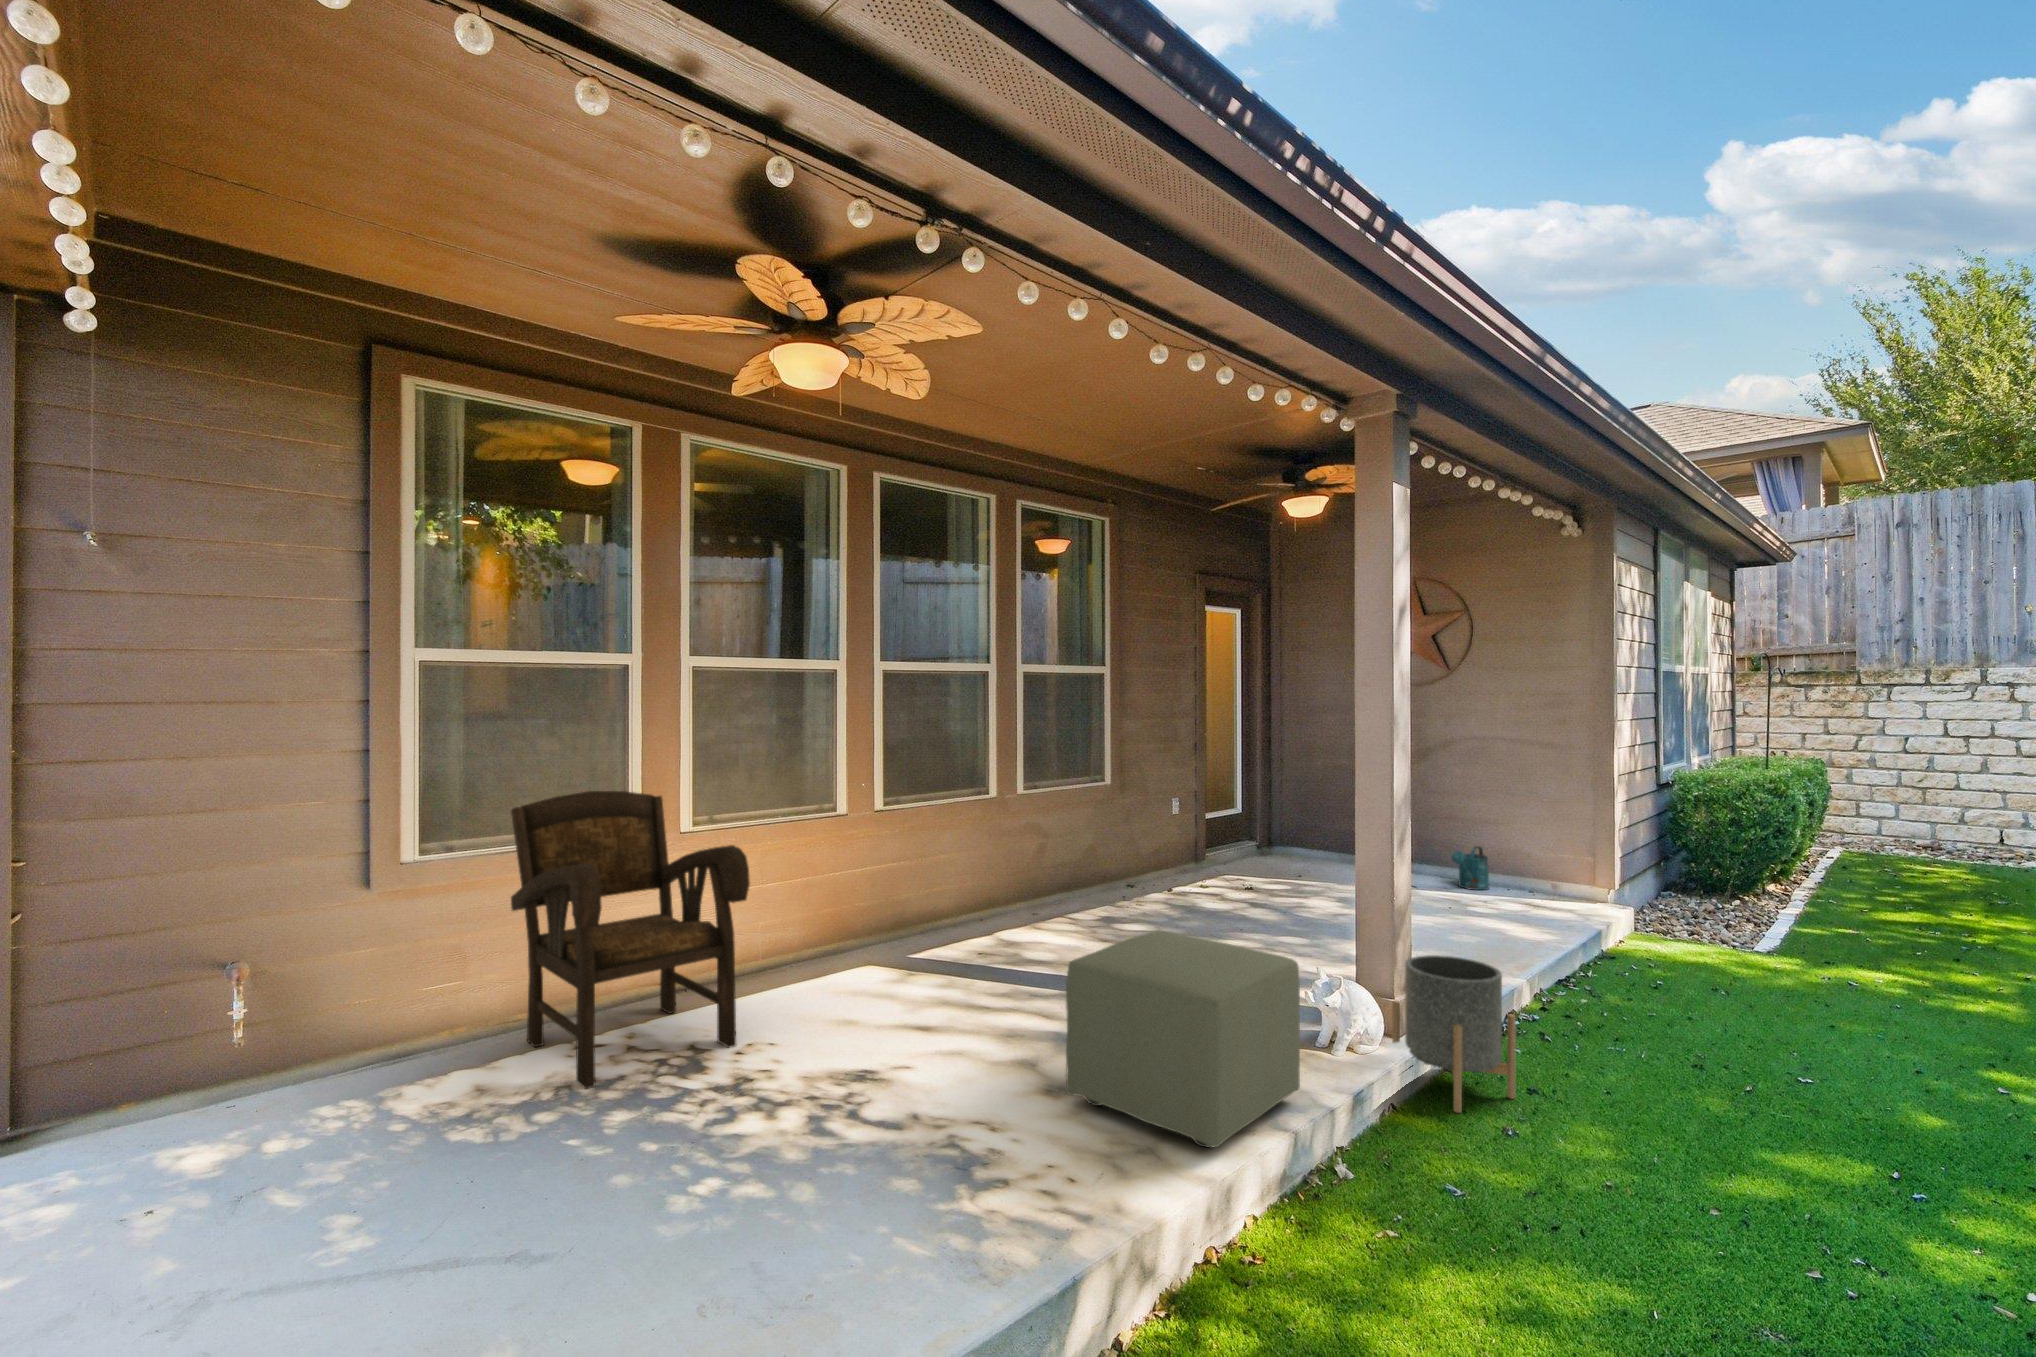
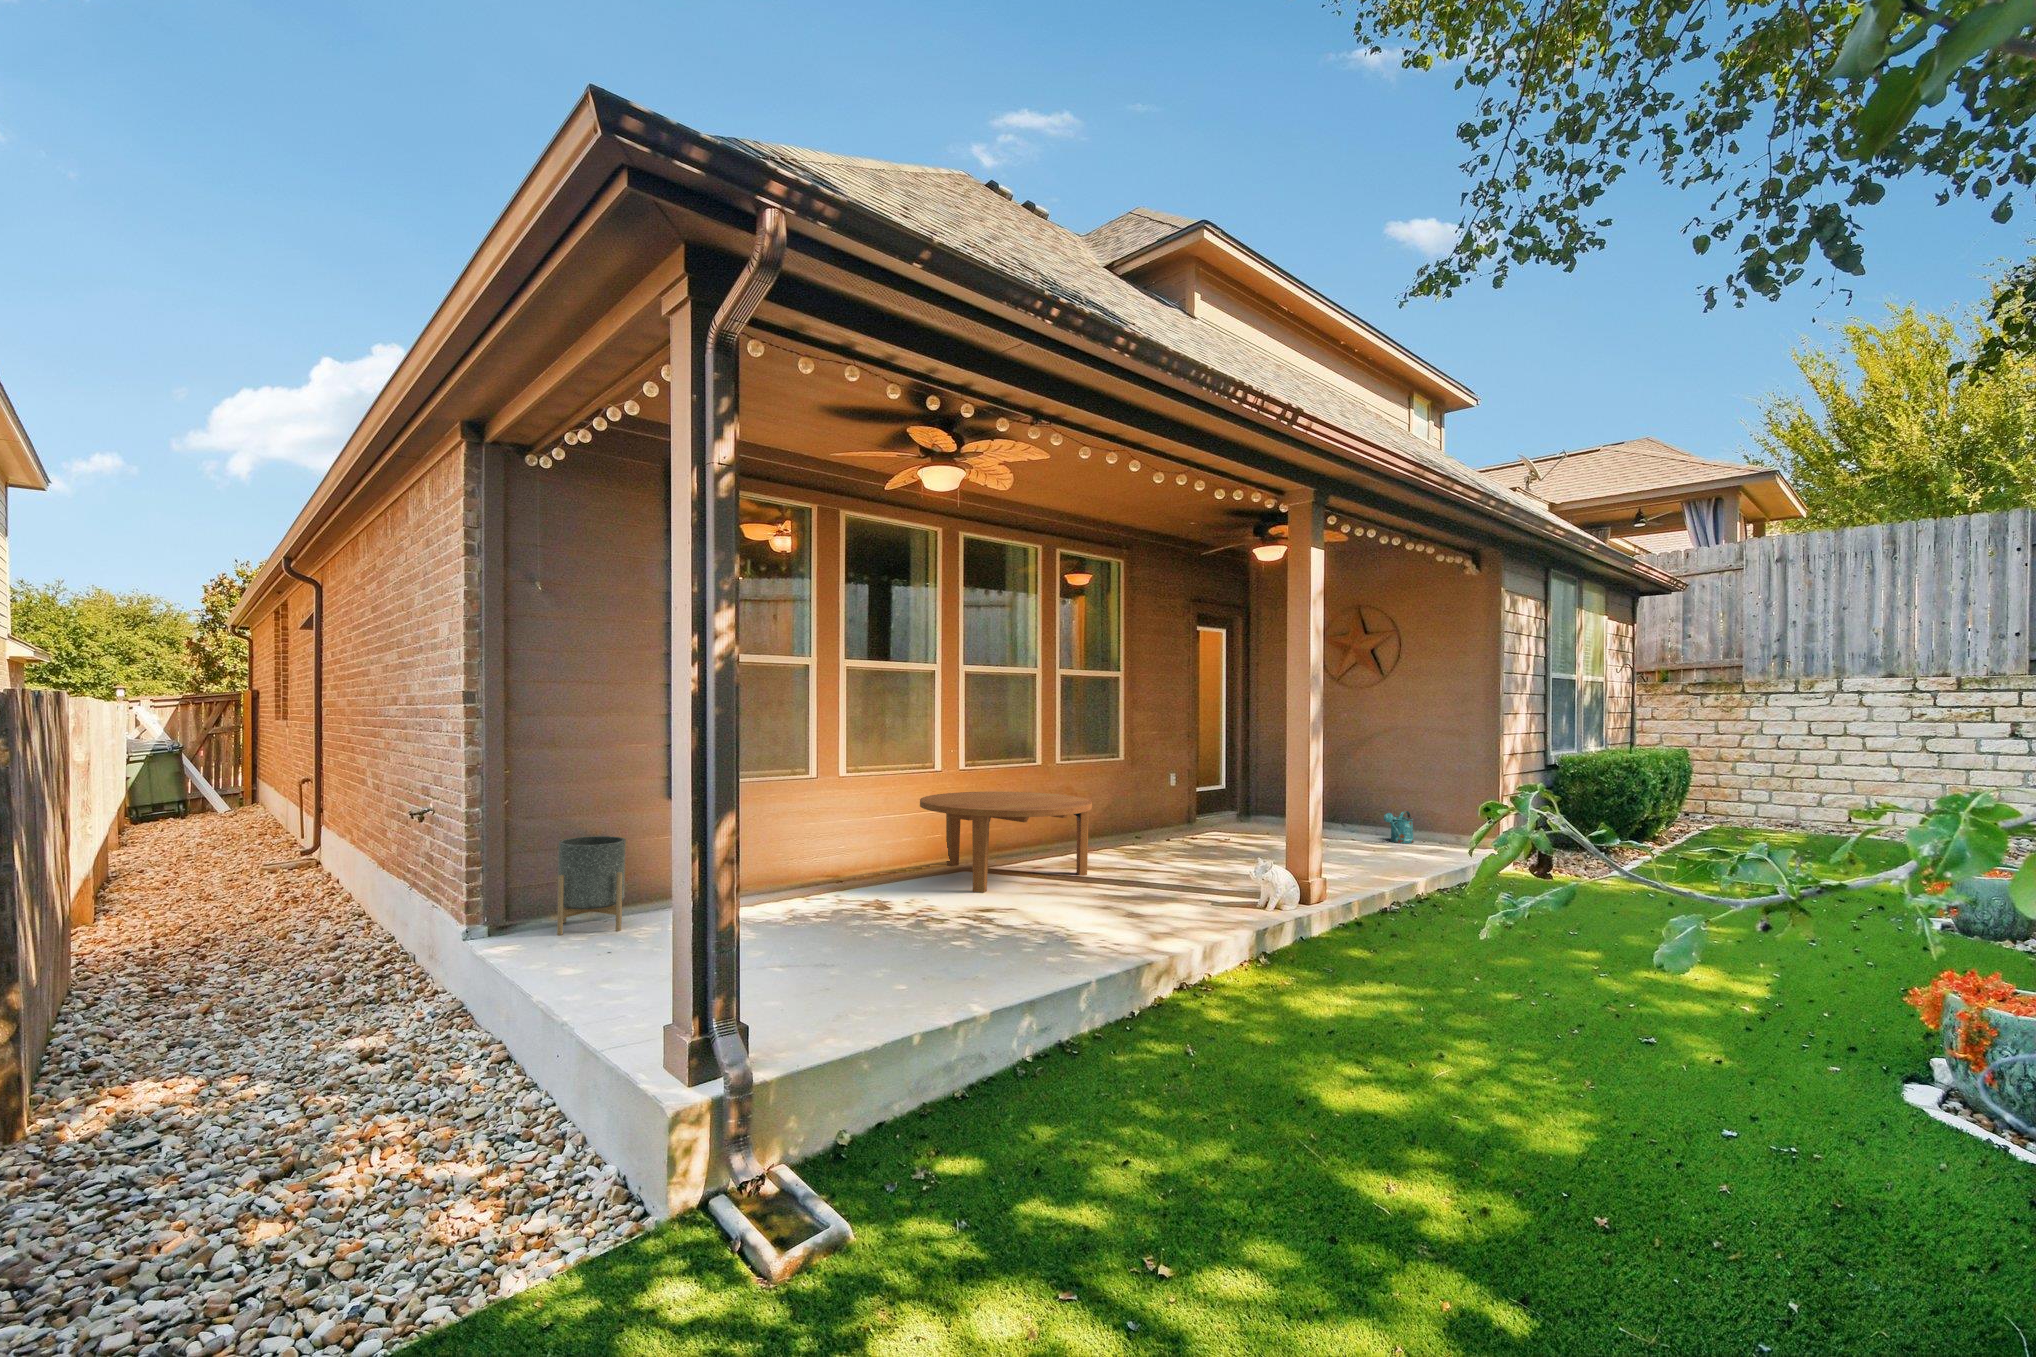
armchair: present [511,791,750,1089] -> none [746,745,901,916]
coffee table: none [806,840,1061,1015] -> present [920,792,1092,893]
ottoman: present [1066,931,1300,1148] -> none [1100,831,1239,937]
planter: present [1392,955,1516,1113] -> present [557,836,626,935]

